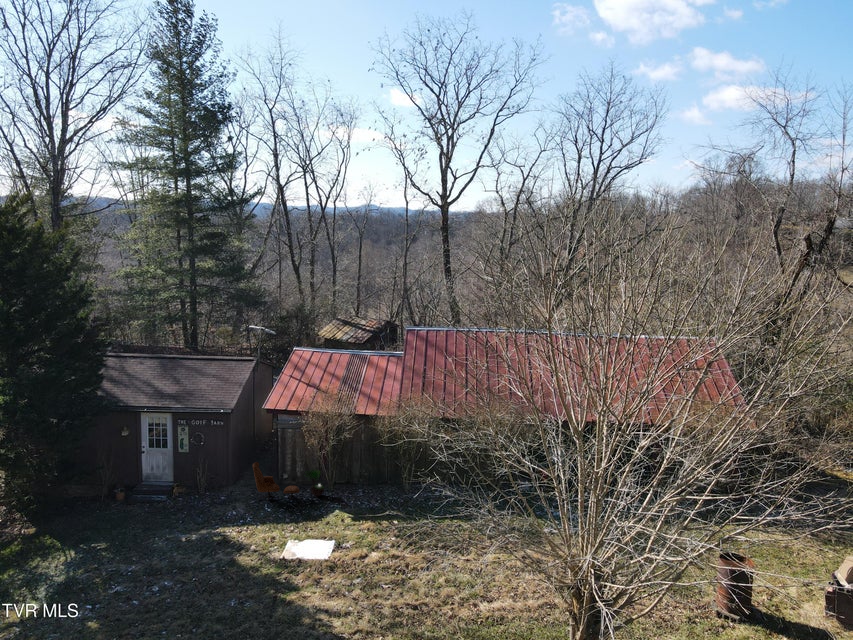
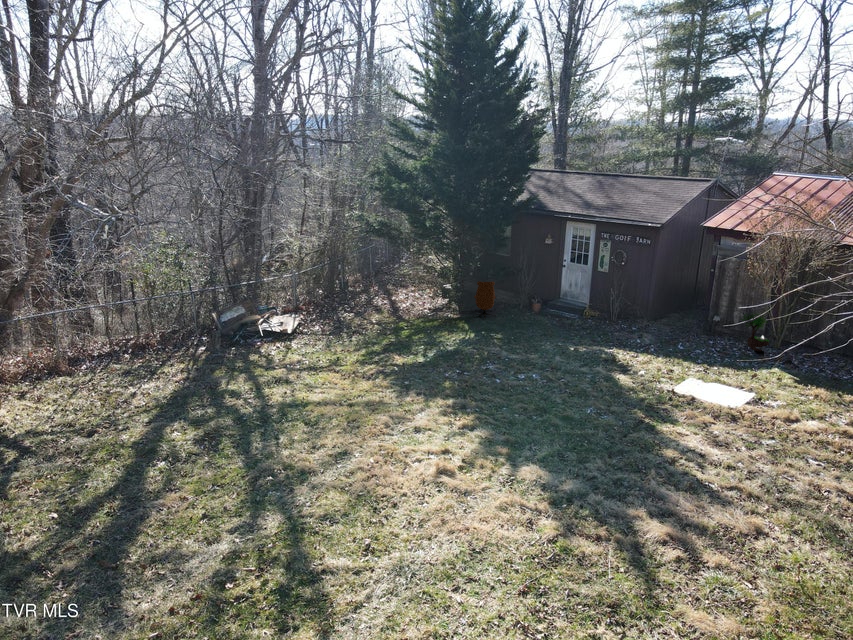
lounge chair: present [253,462,299,503] -> present [474,281,496,318]

